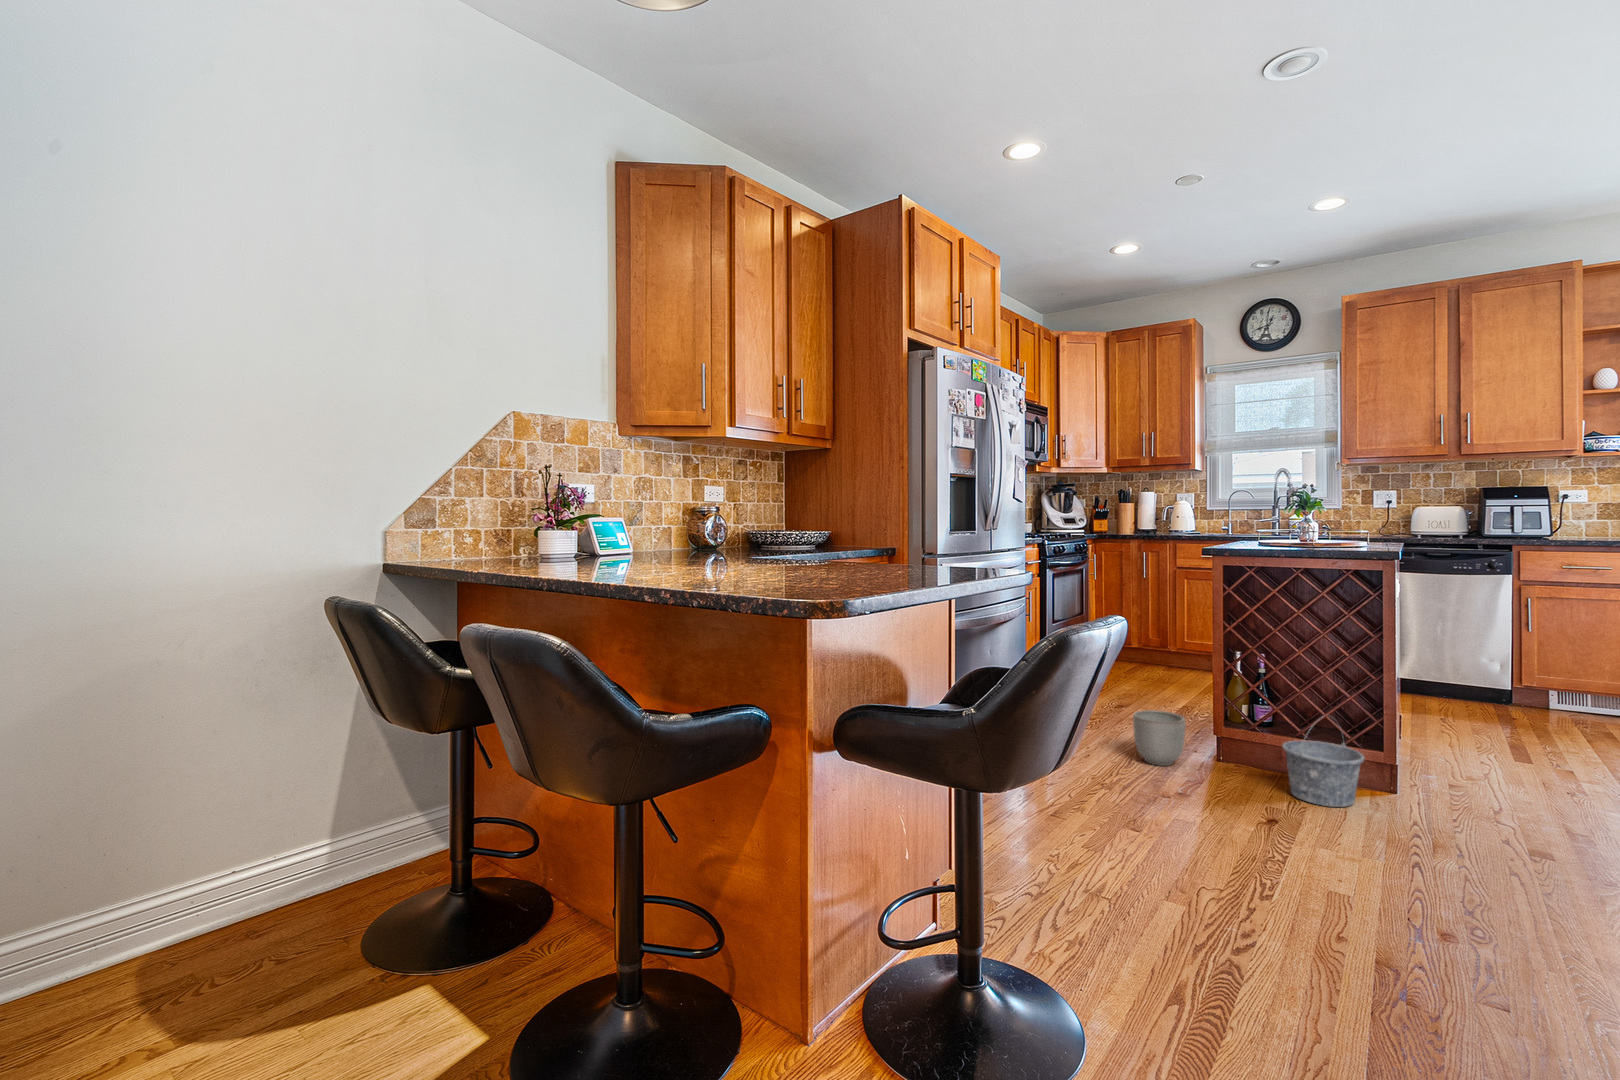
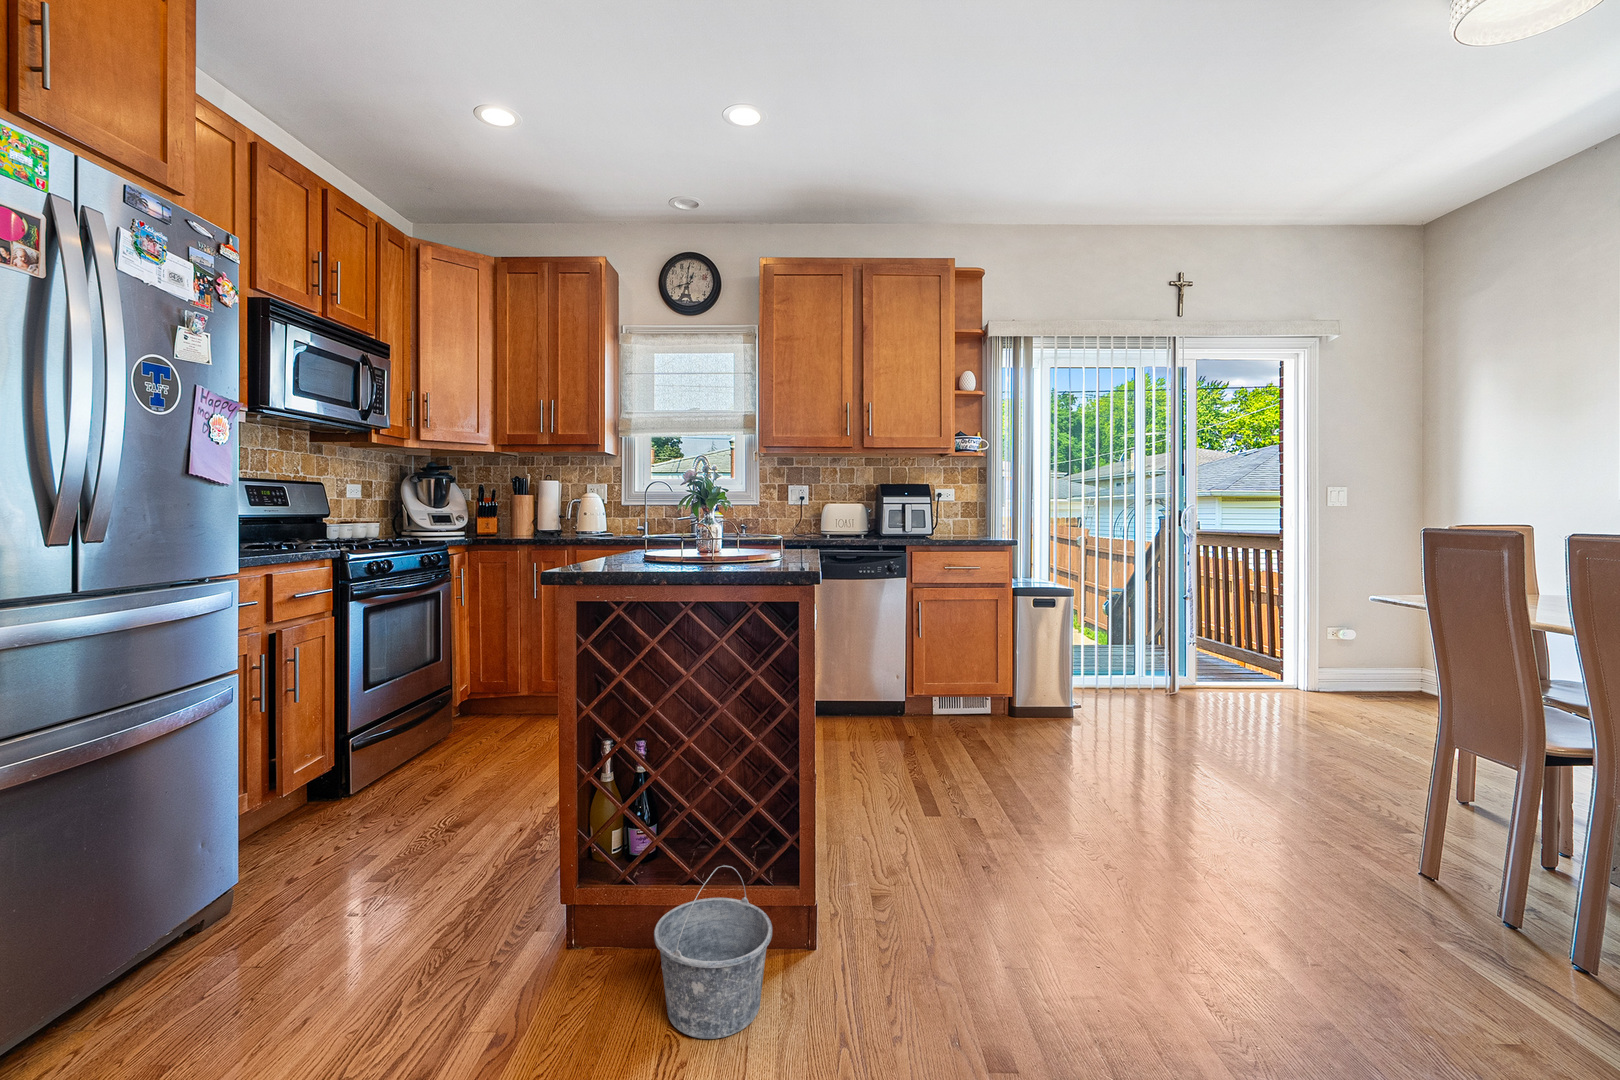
planter: present [1133,710,1186,766] -> none [409,876,509,999]

